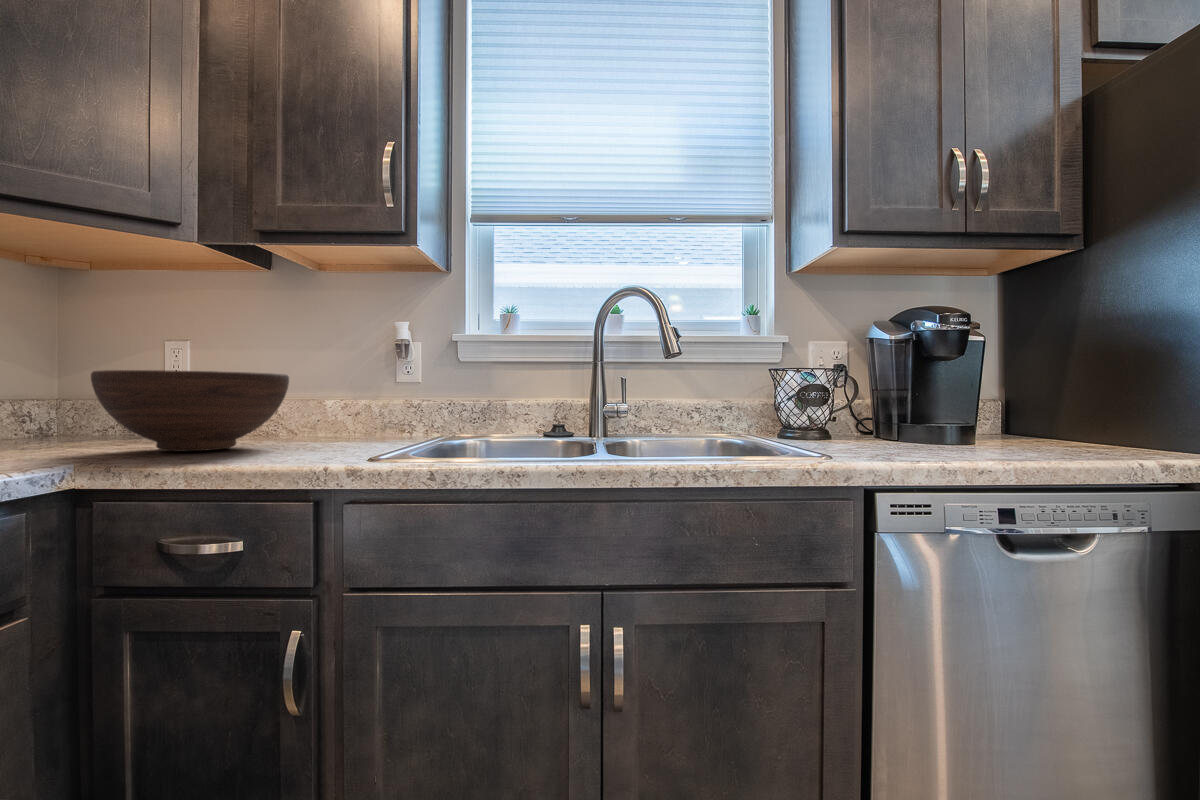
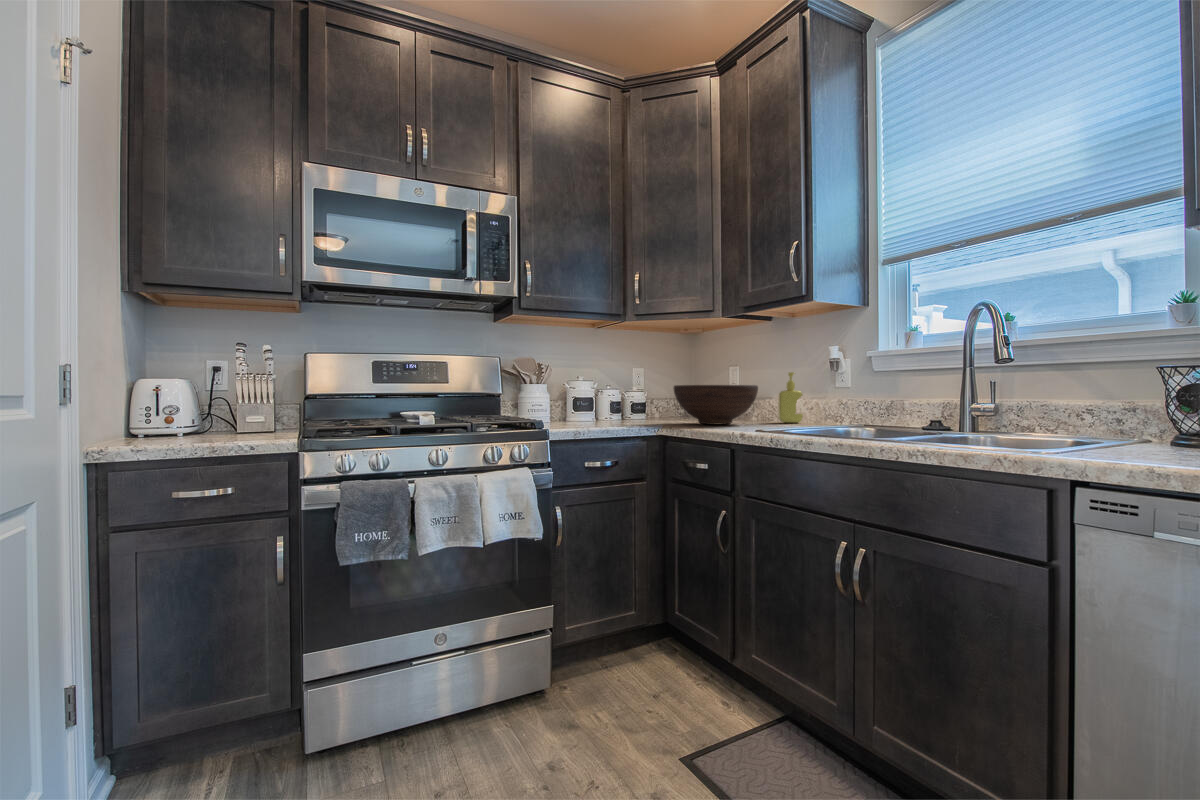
soap dispenser: none [292,356,336,438] -> present [778,372,803,423]

